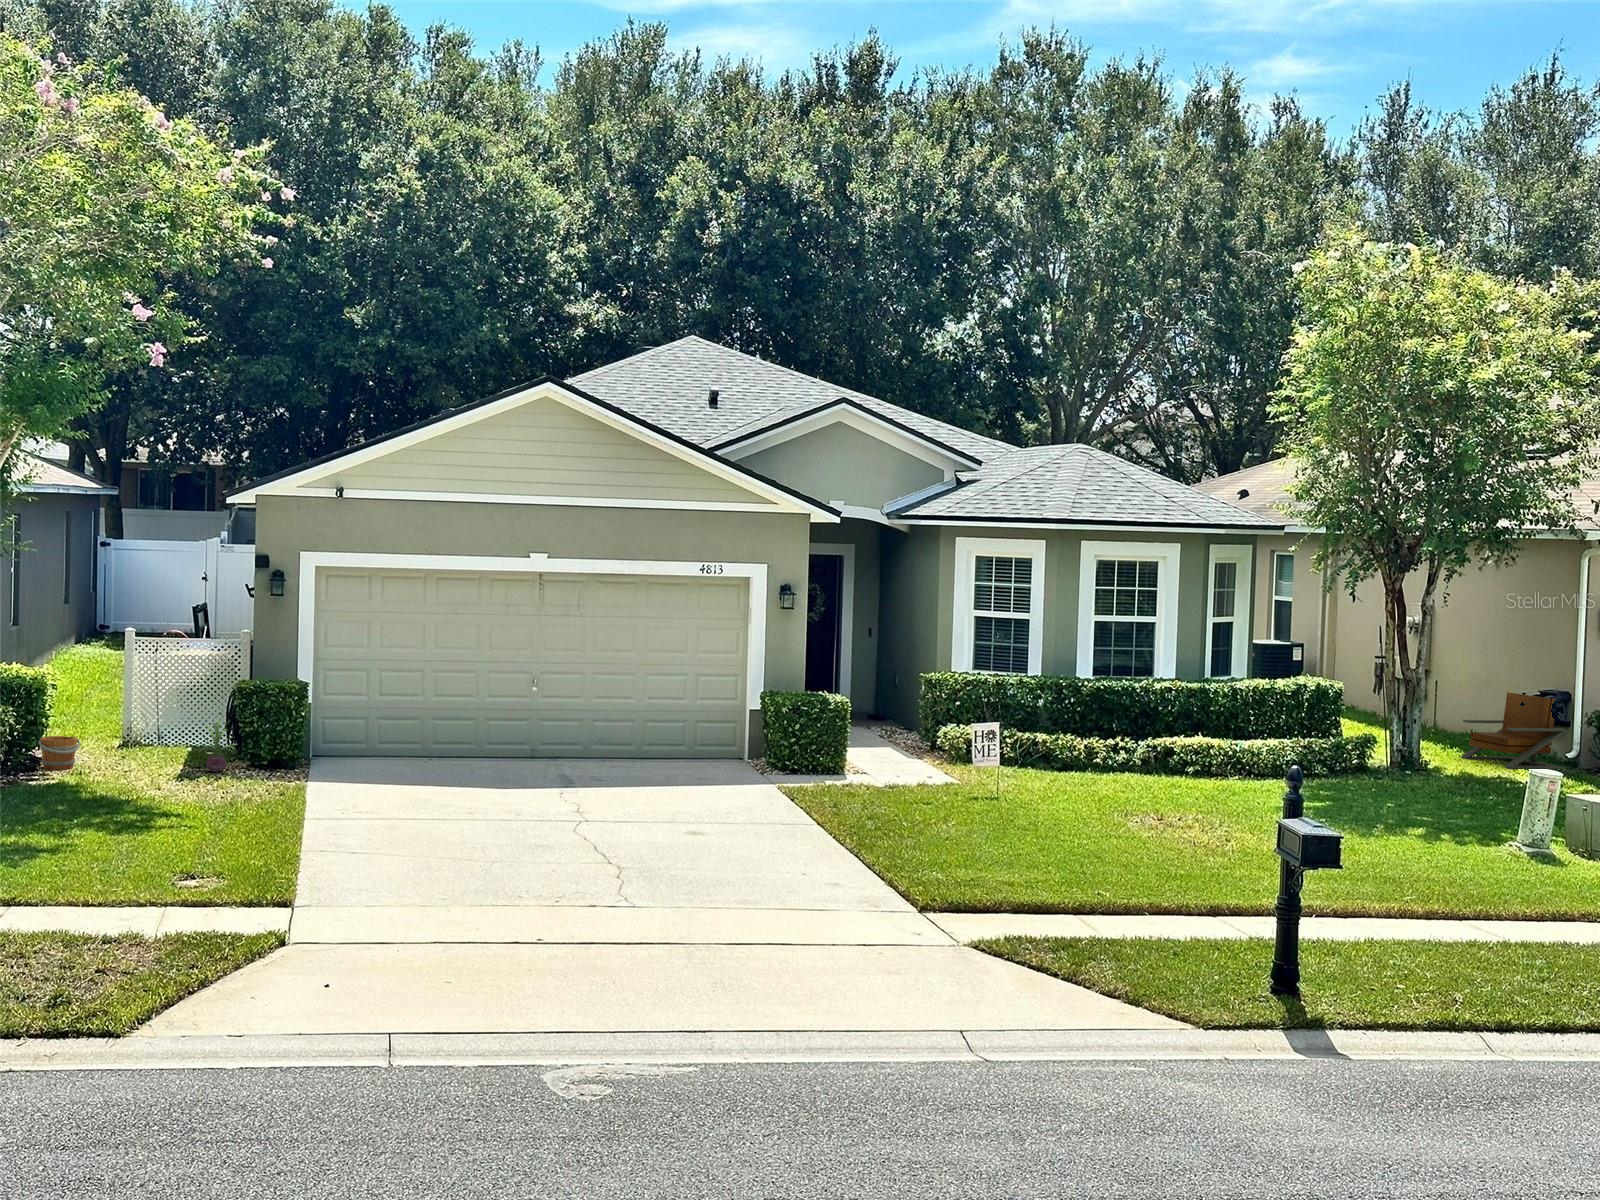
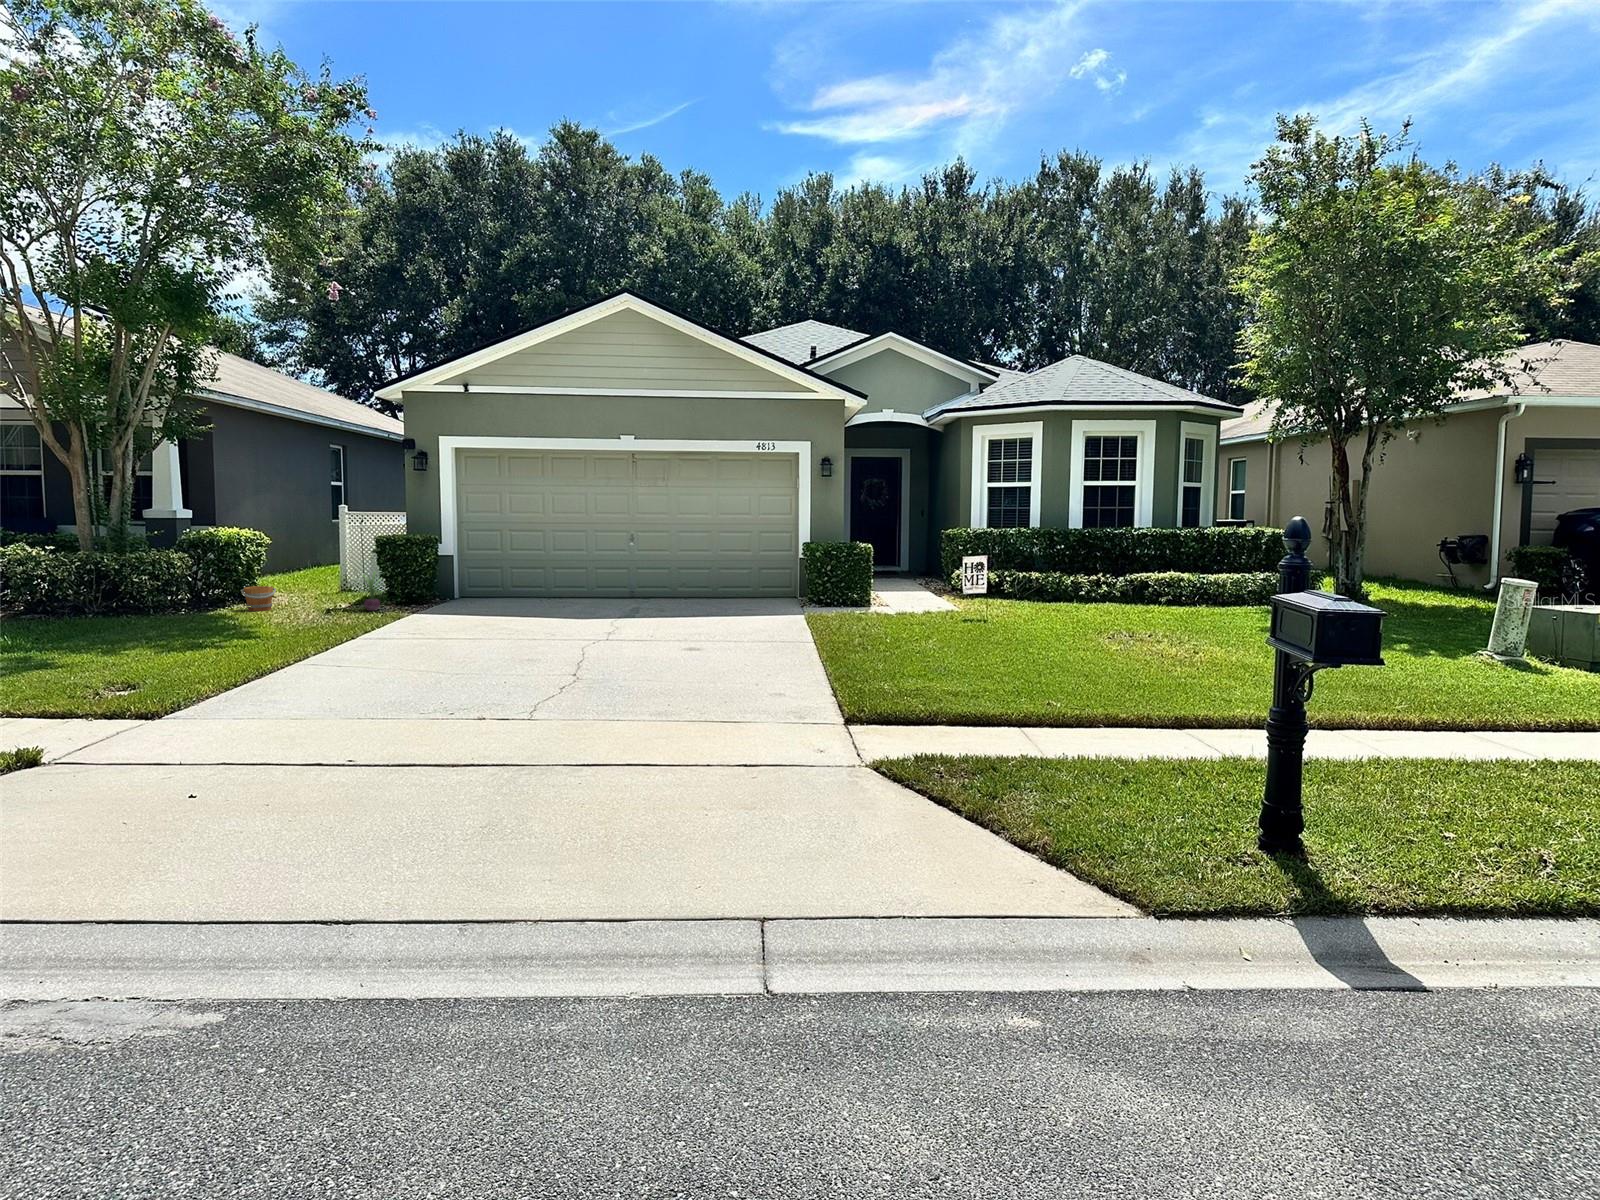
lounge chair: present [1461,692,1567,769] -> none [1401,533,1502,595]

